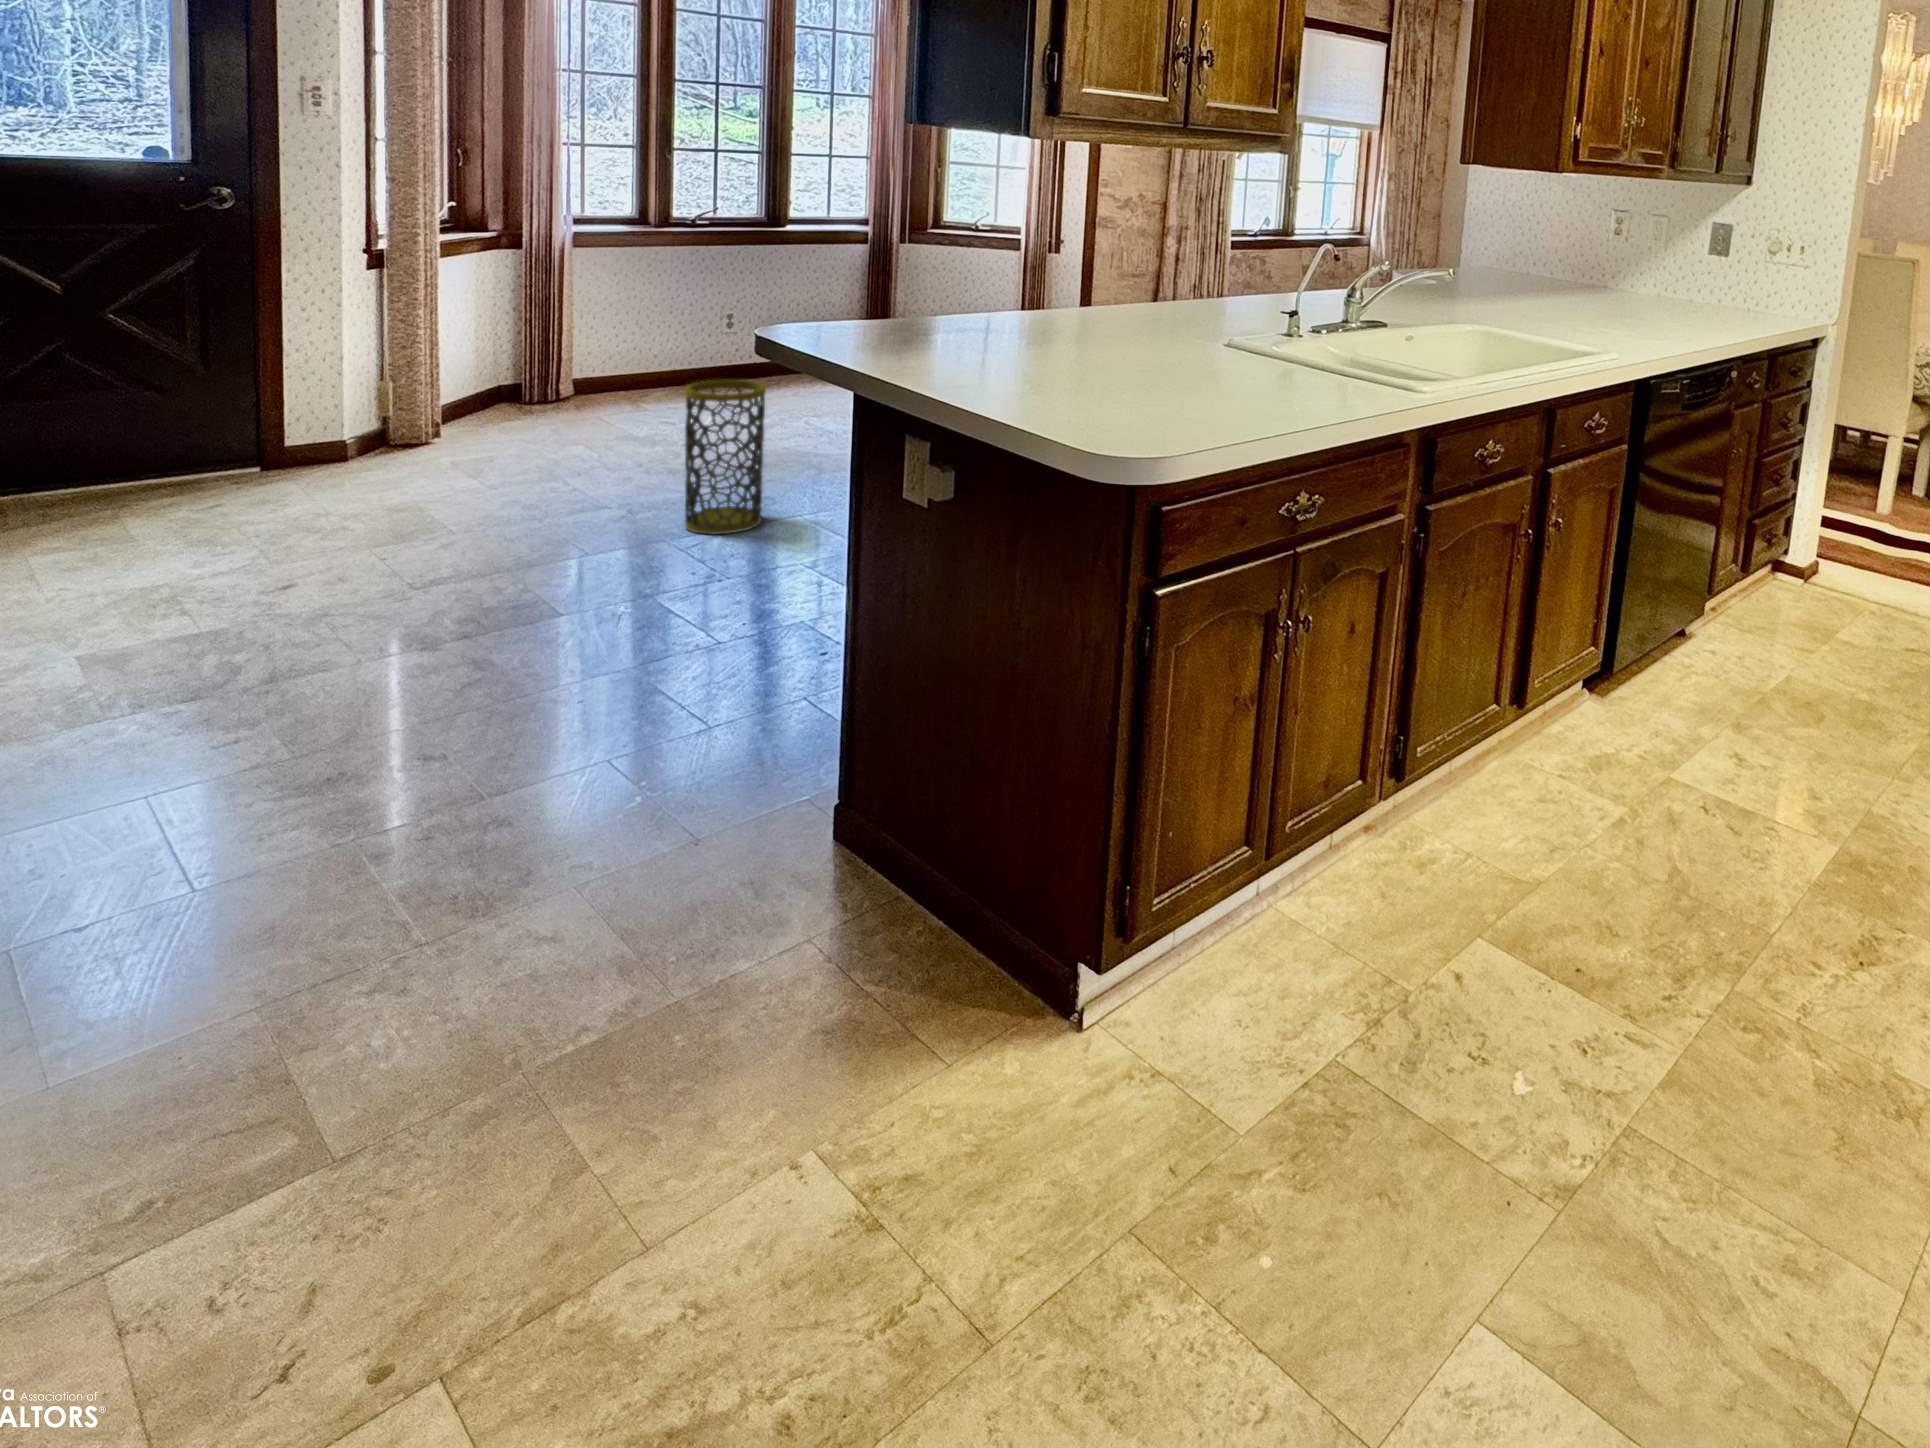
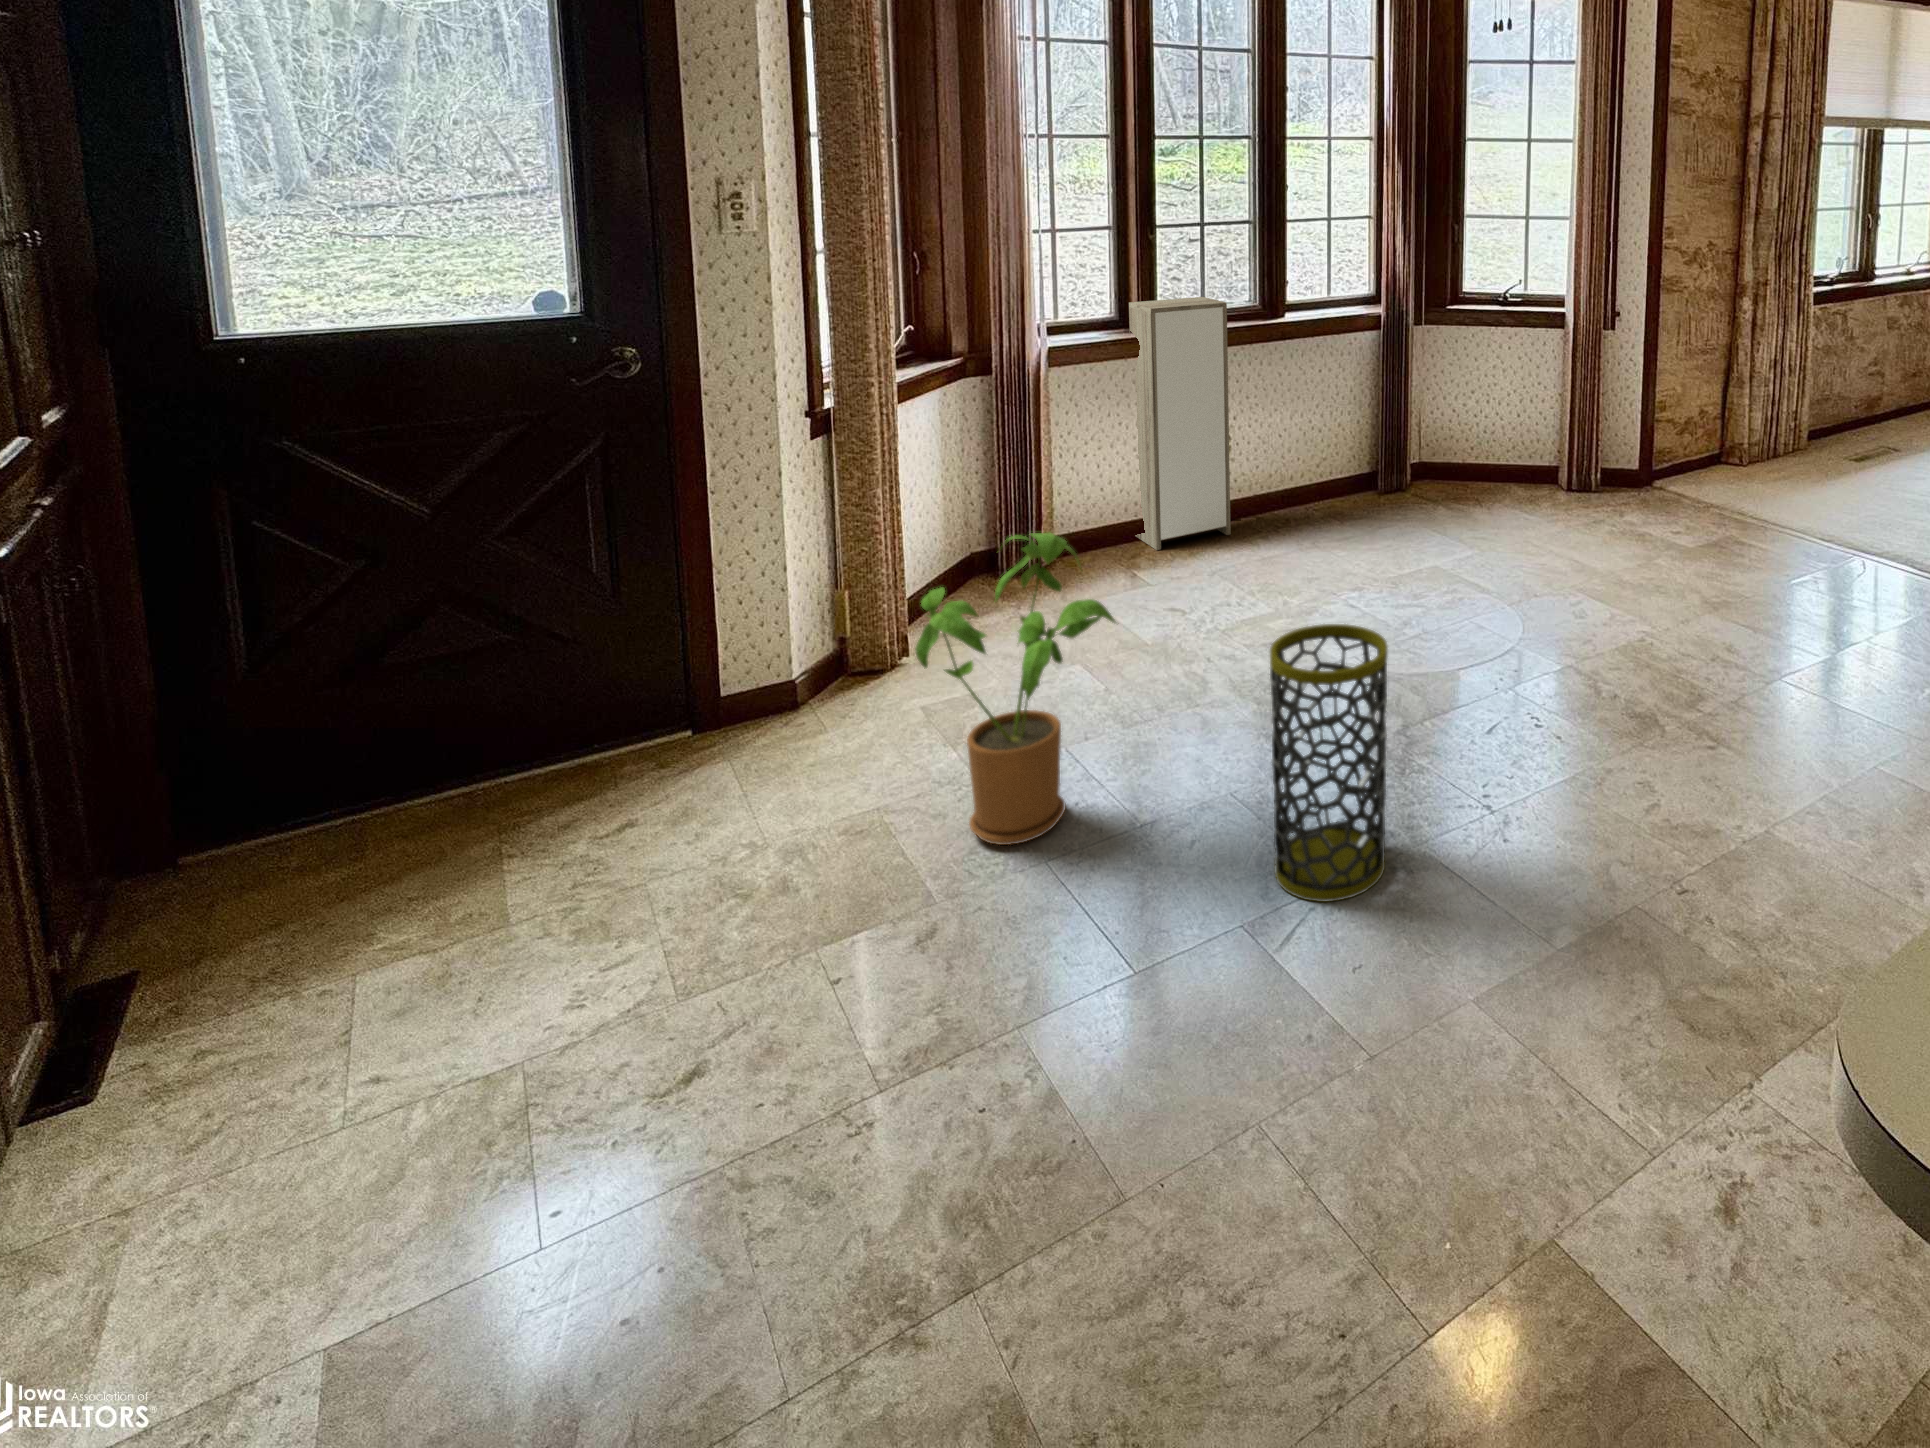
storage cabinet: none [646,204,732,396] -> present [1129,297,1231,550]
house plant: none [441,321,590,514] -> present [915,533,1116,845]

